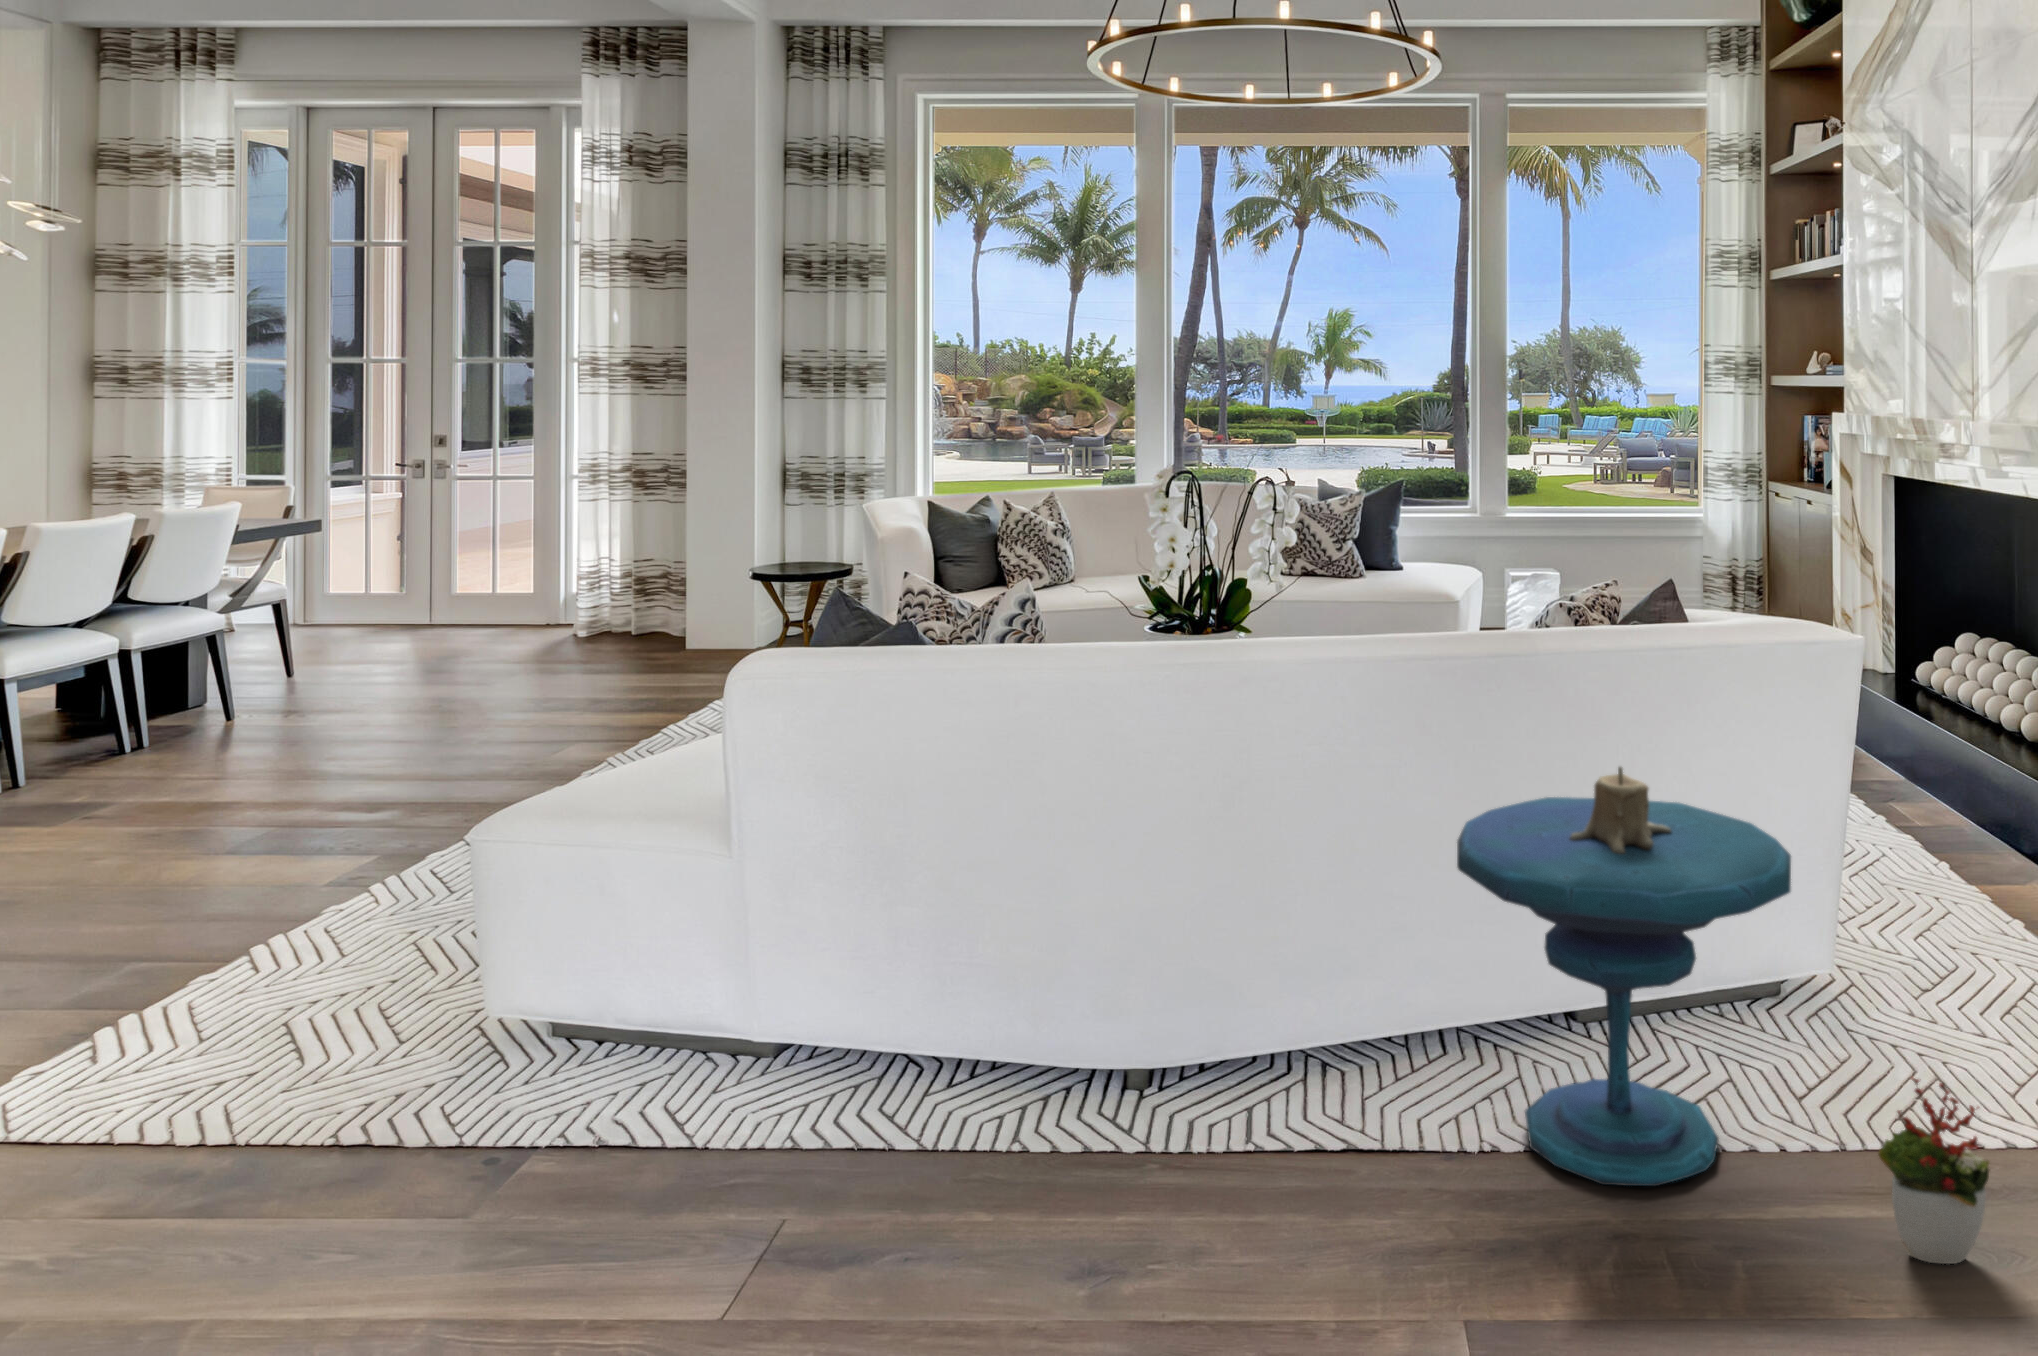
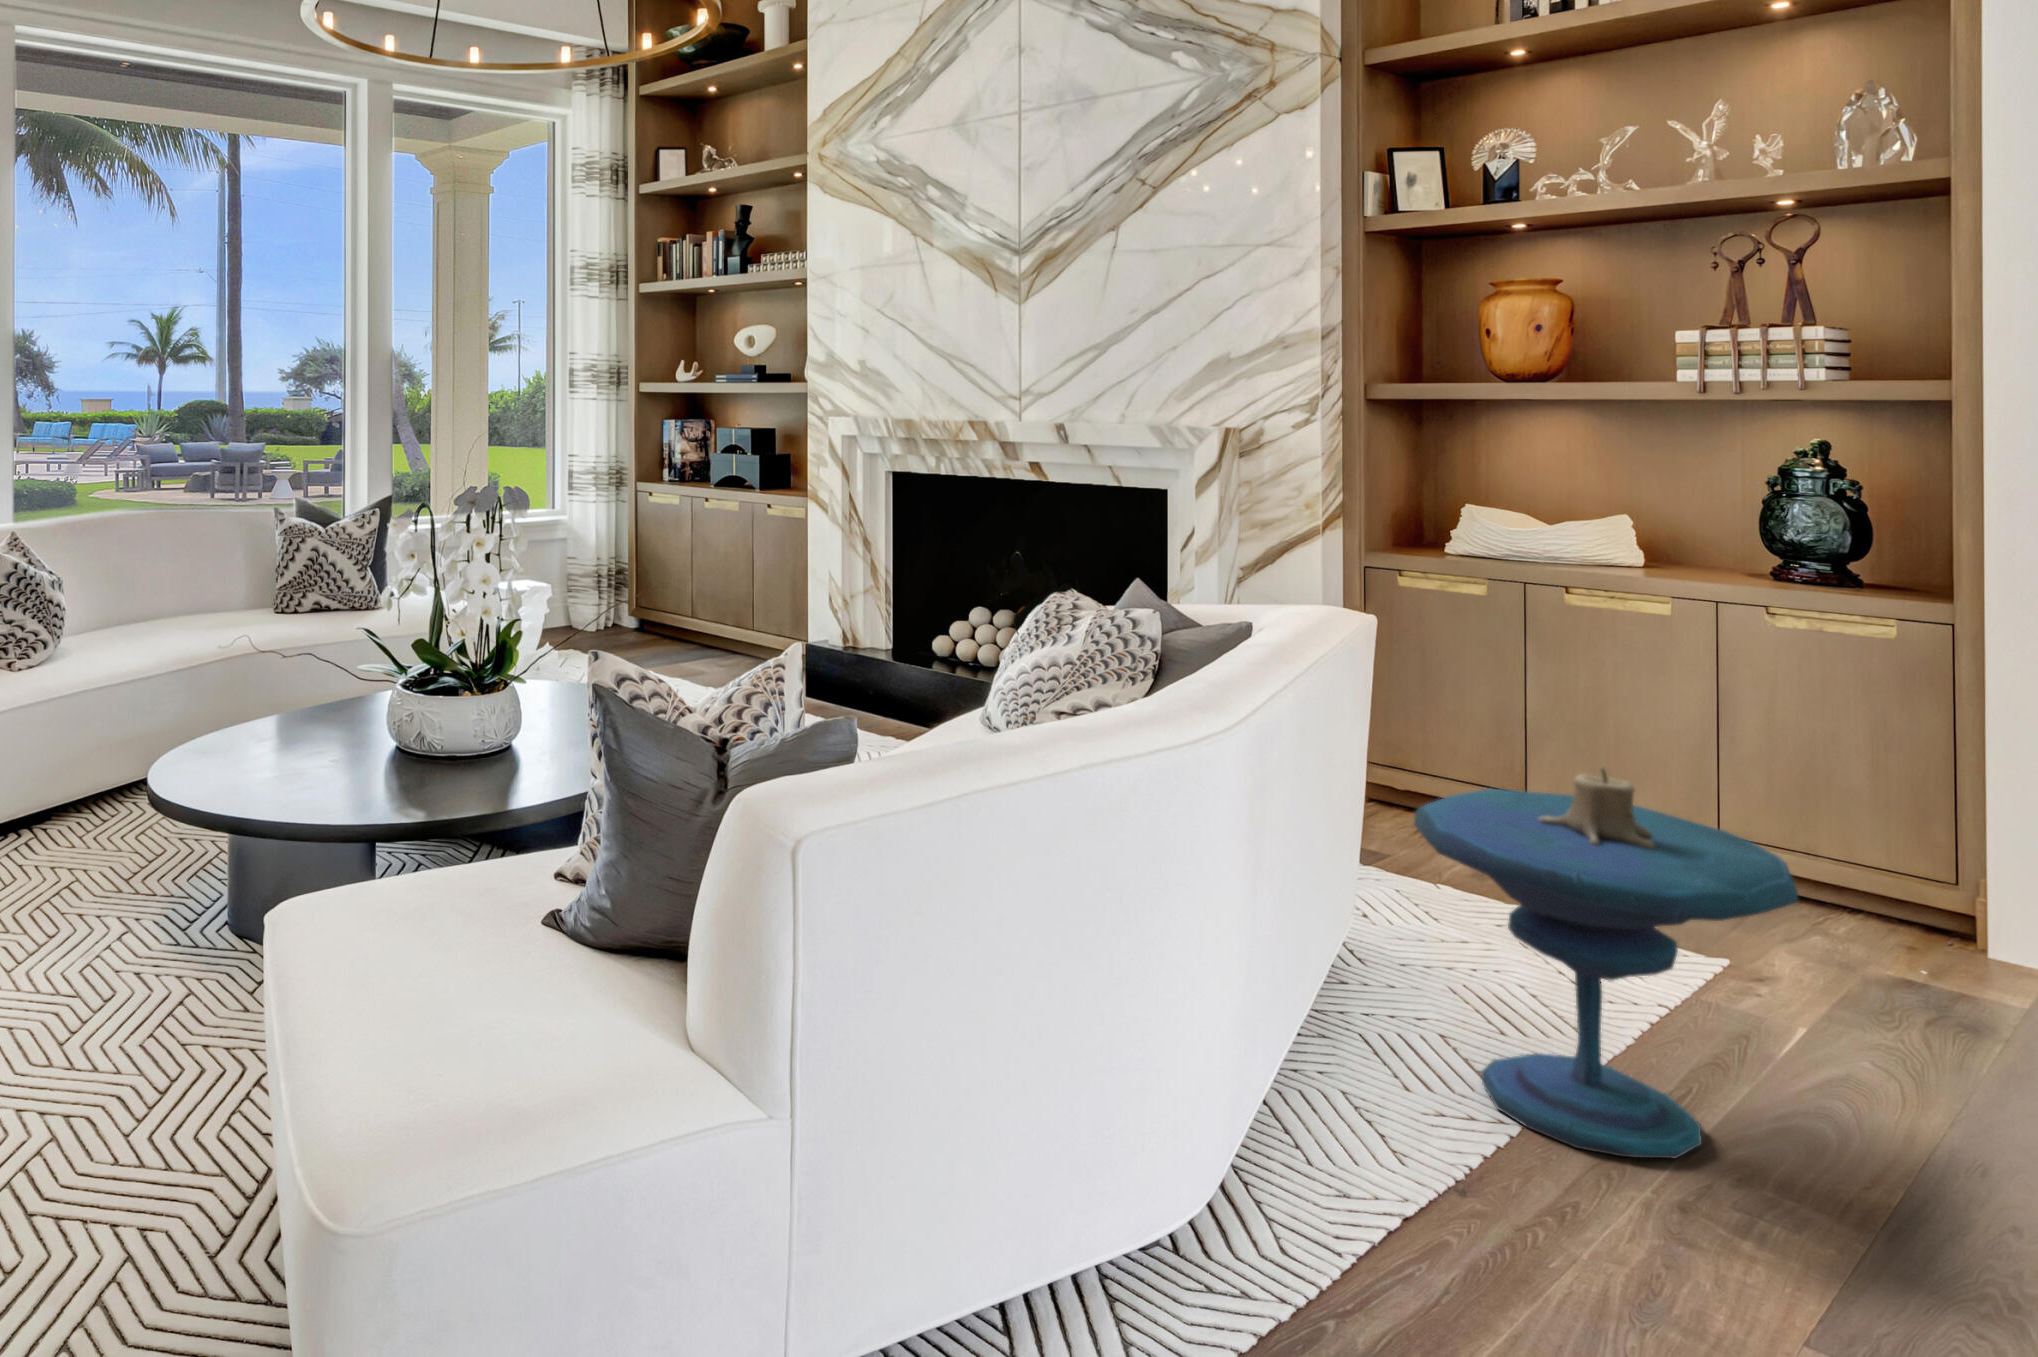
decorative plant: present [1878,1078,1989,1264] -> none [1856,978,1949,1129]

